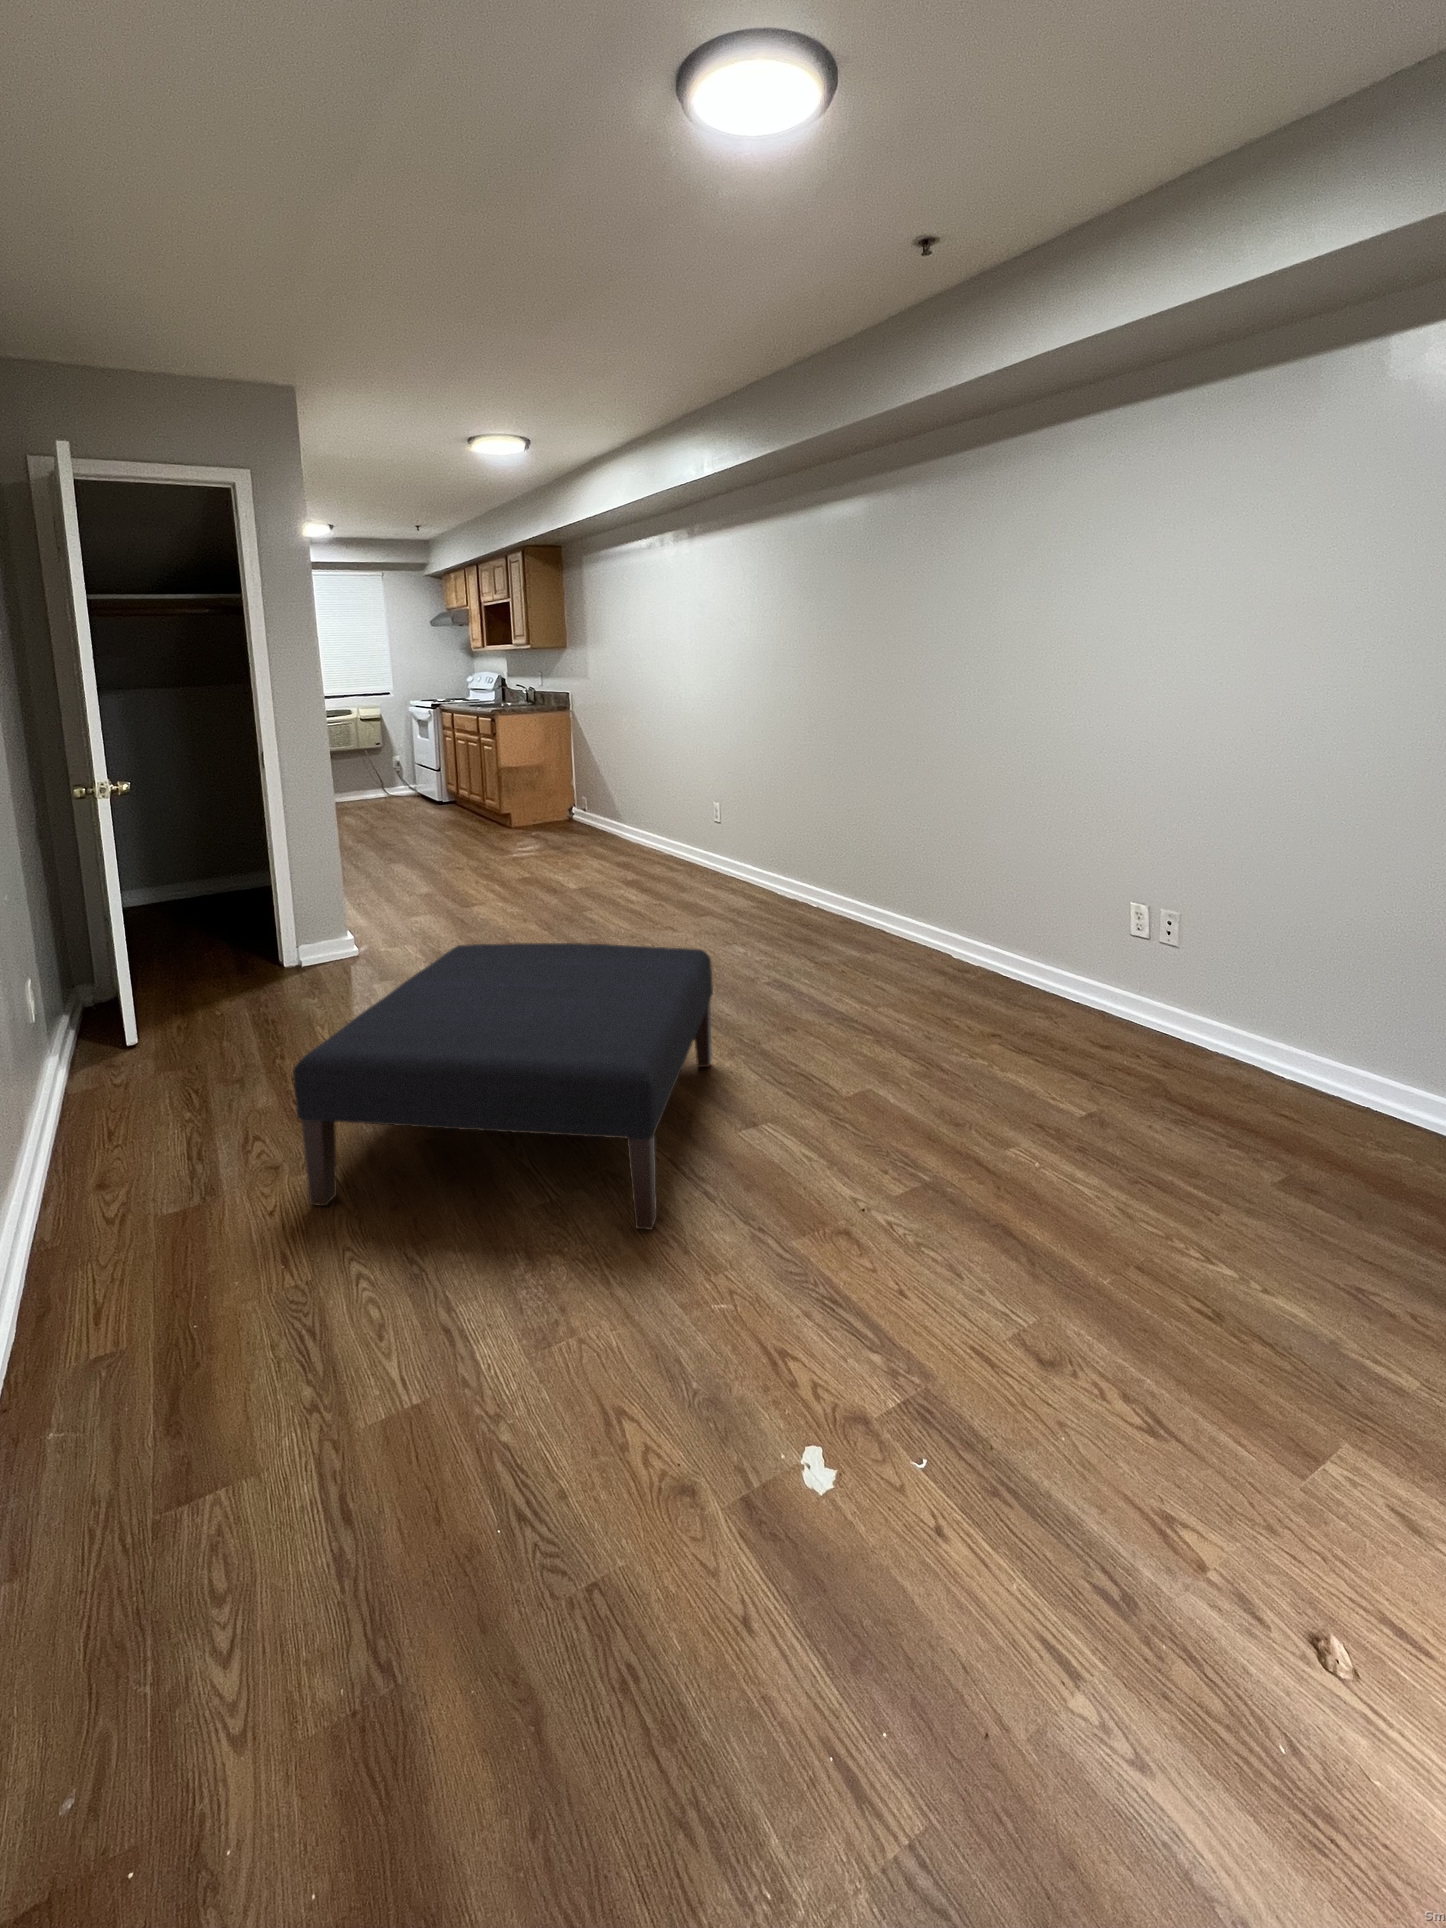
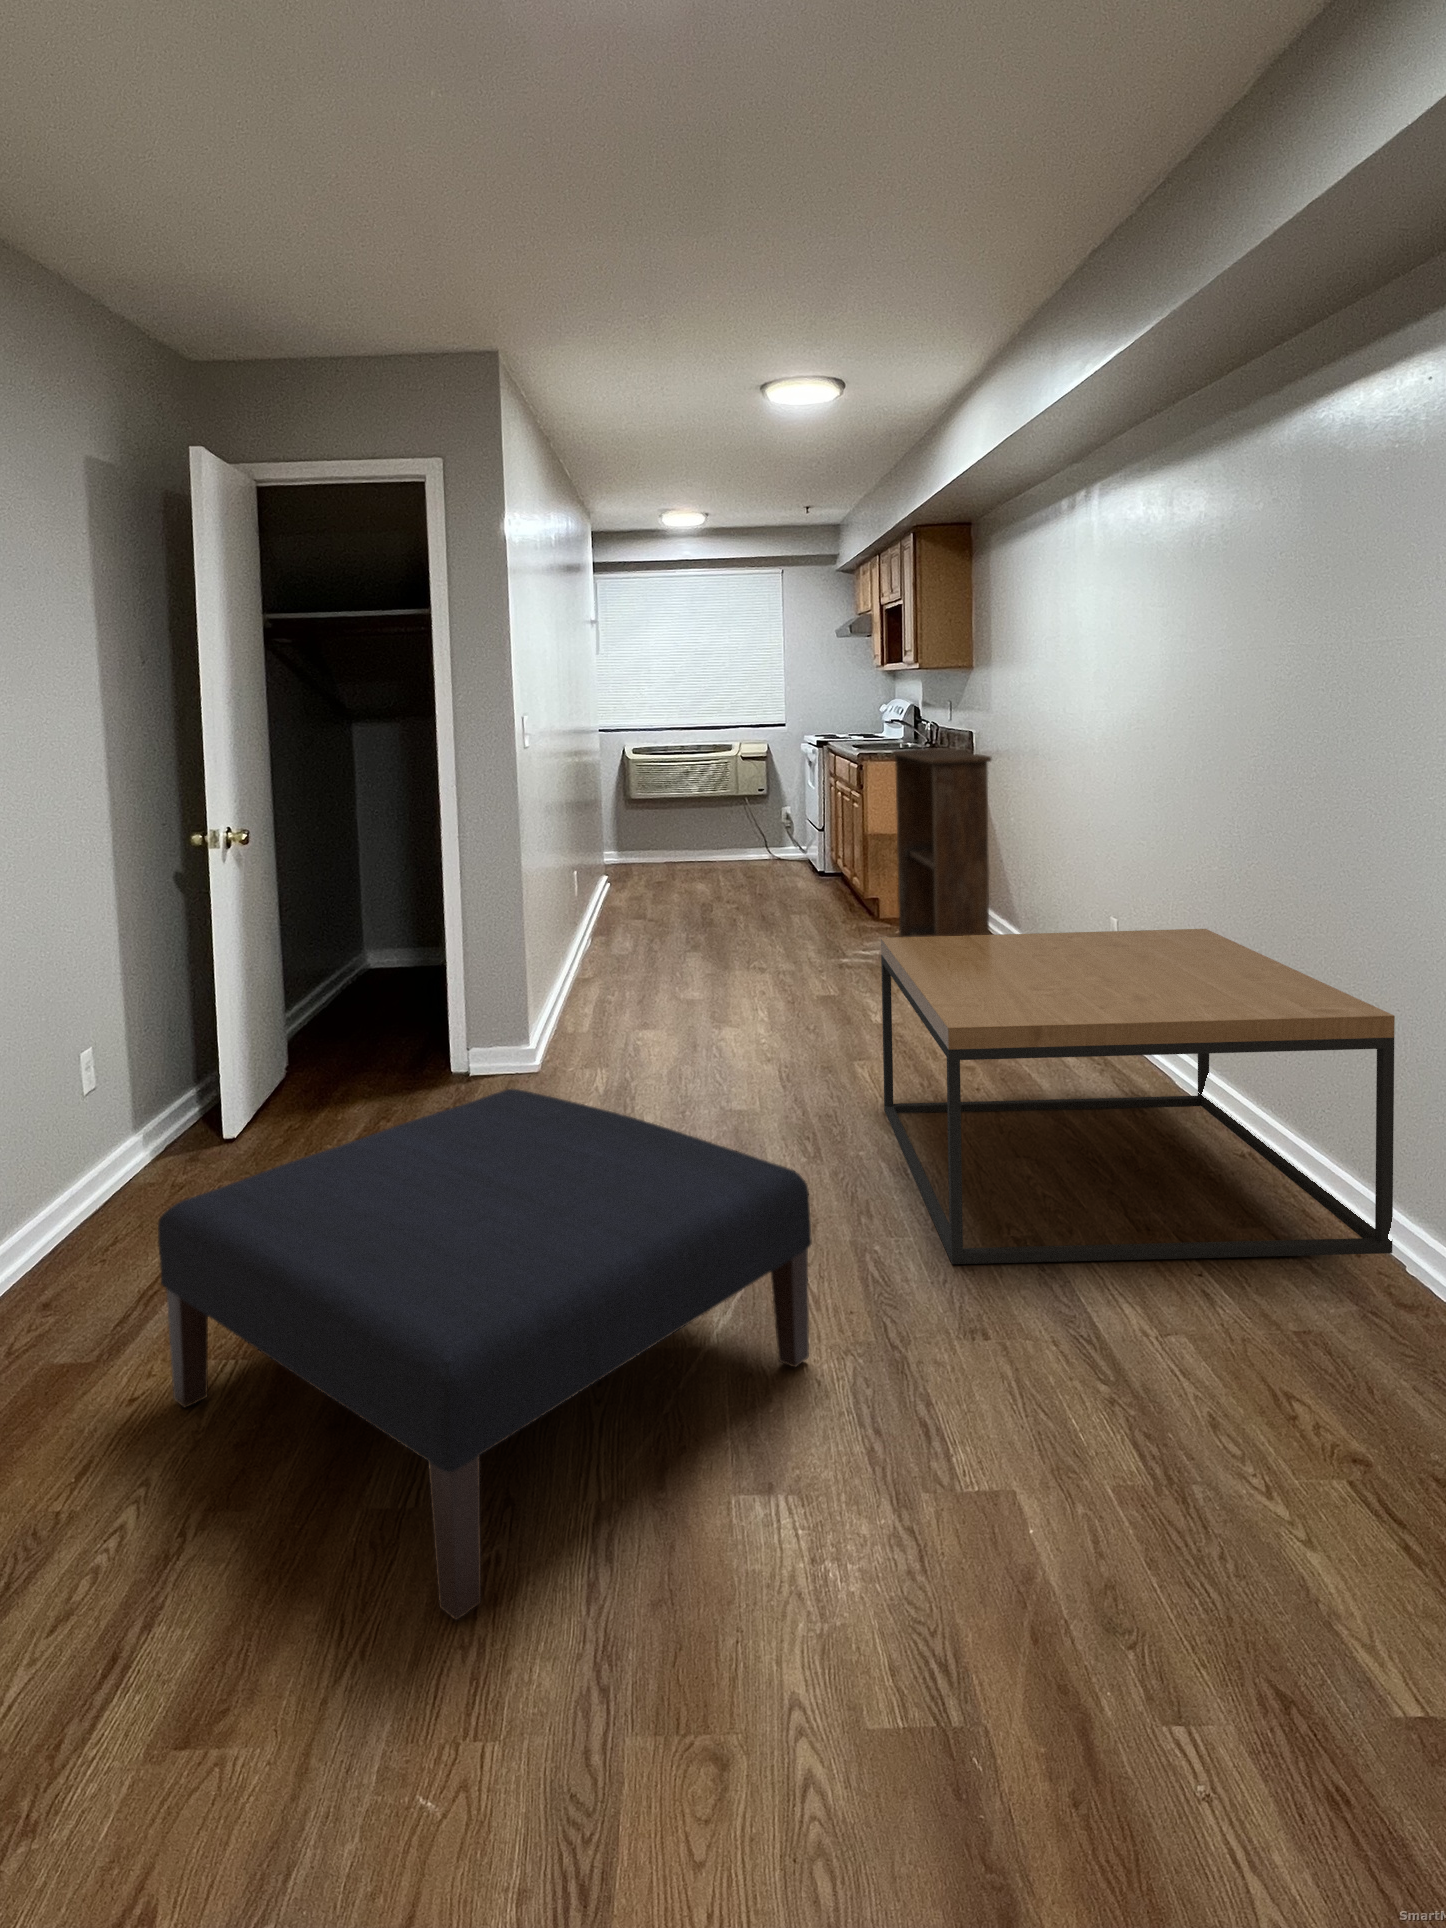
bookshelf: none [533,705,623,864] -> present [893,749,992,937]
coffee table: none [621,800,928,1001] -> present [881,929,1395,1264]

